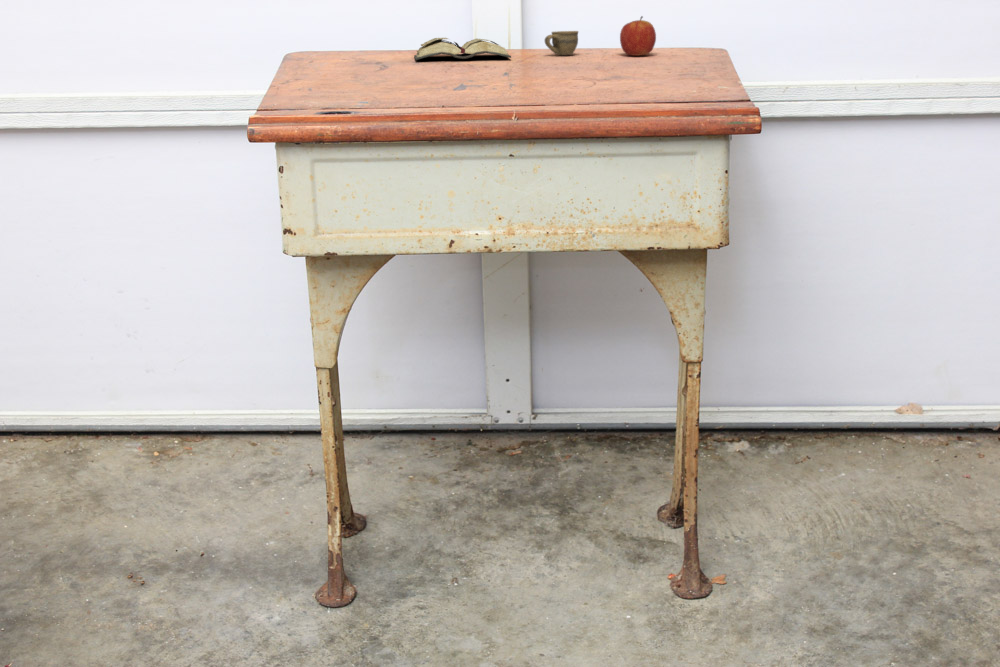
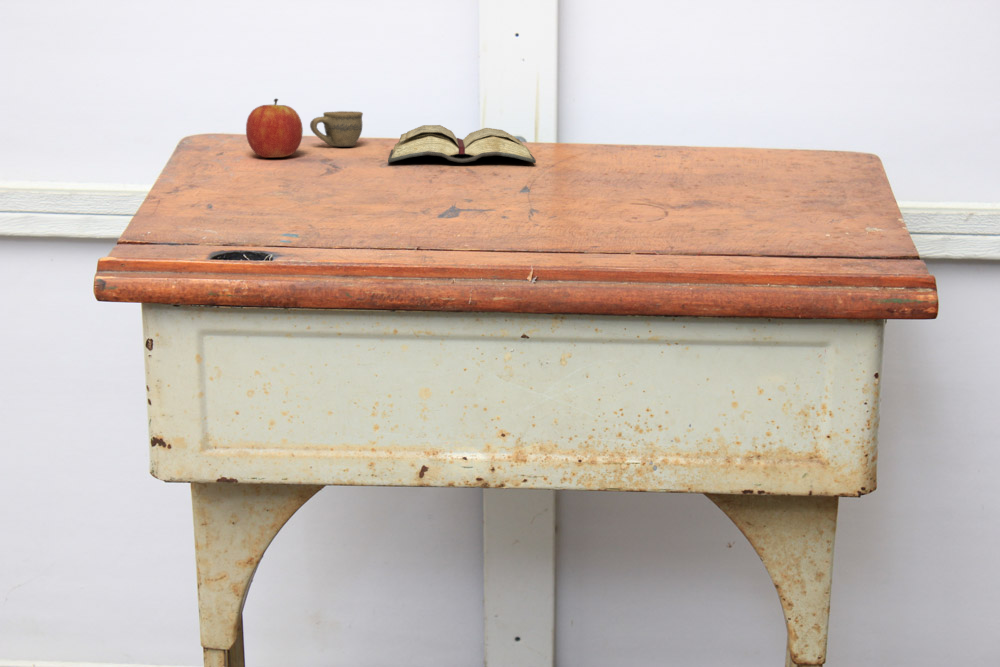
apple: present [620,16,656,56] -> present [246,99,303,158]
cup: present [545,31,578,55] -> present [310,111,363,147]

